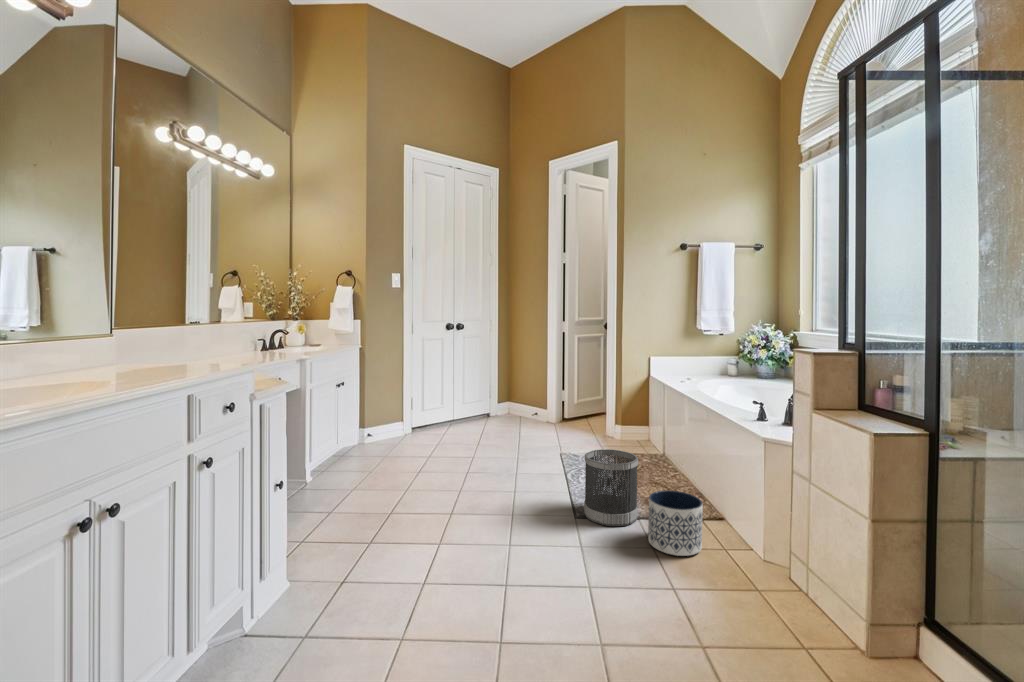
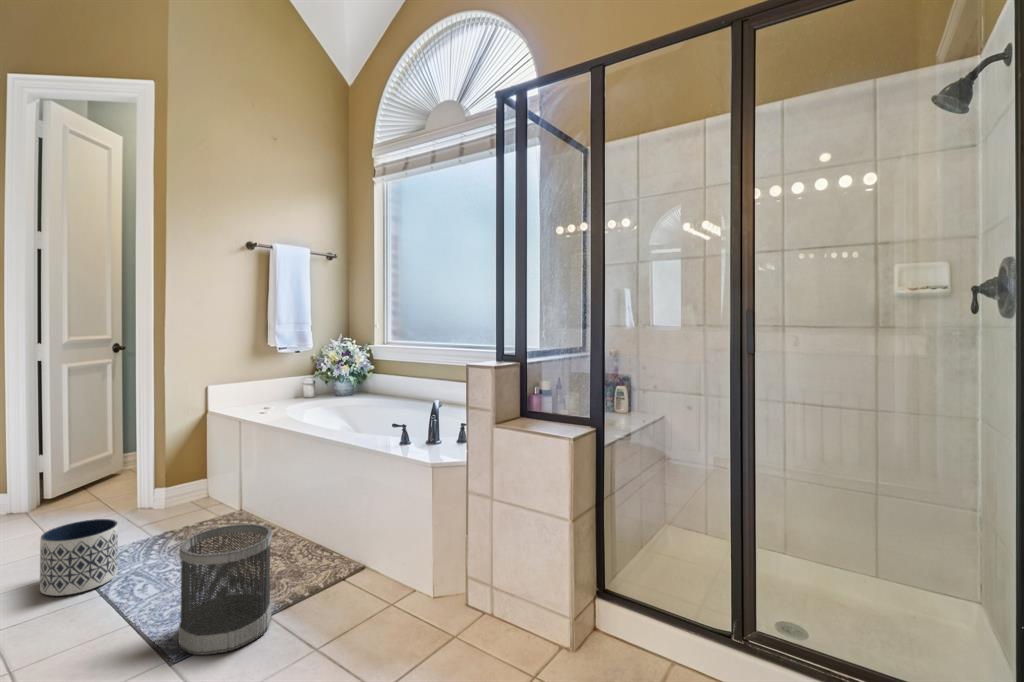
planter: present [648,490,703,556] -> present [40,519,118,596]

